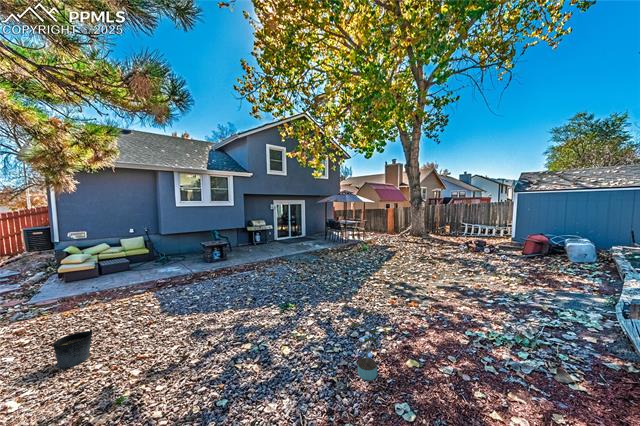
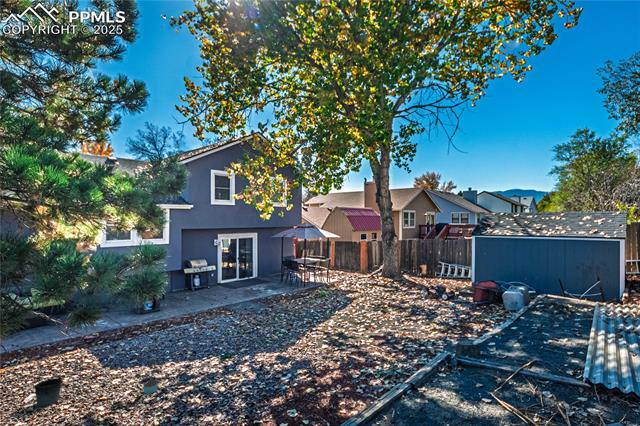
potted plant: present [351,309,388,380] -> present [137,349,163,394]

